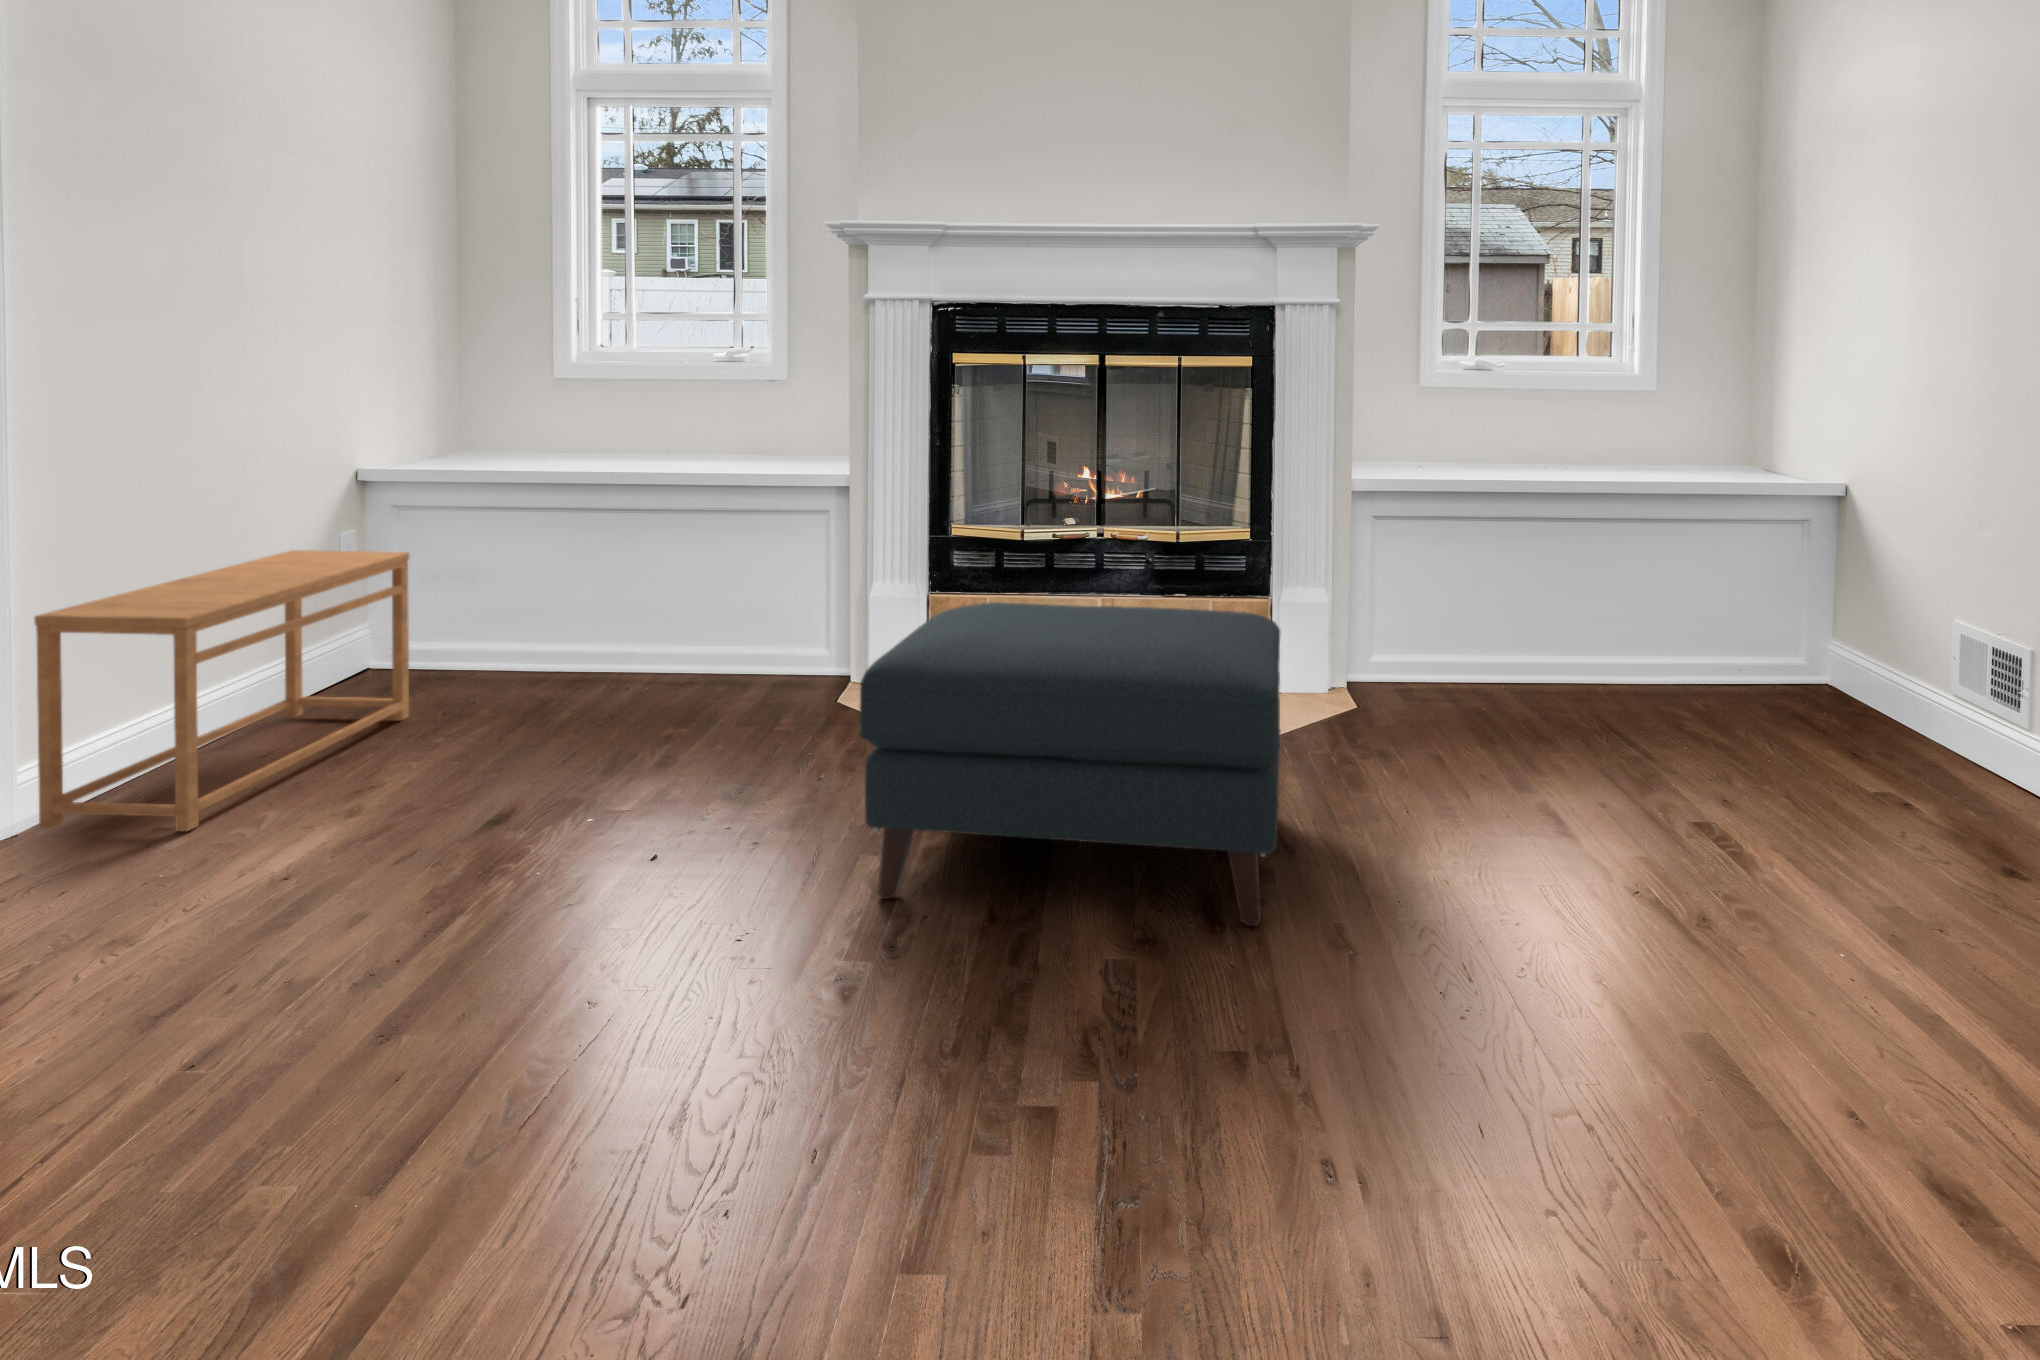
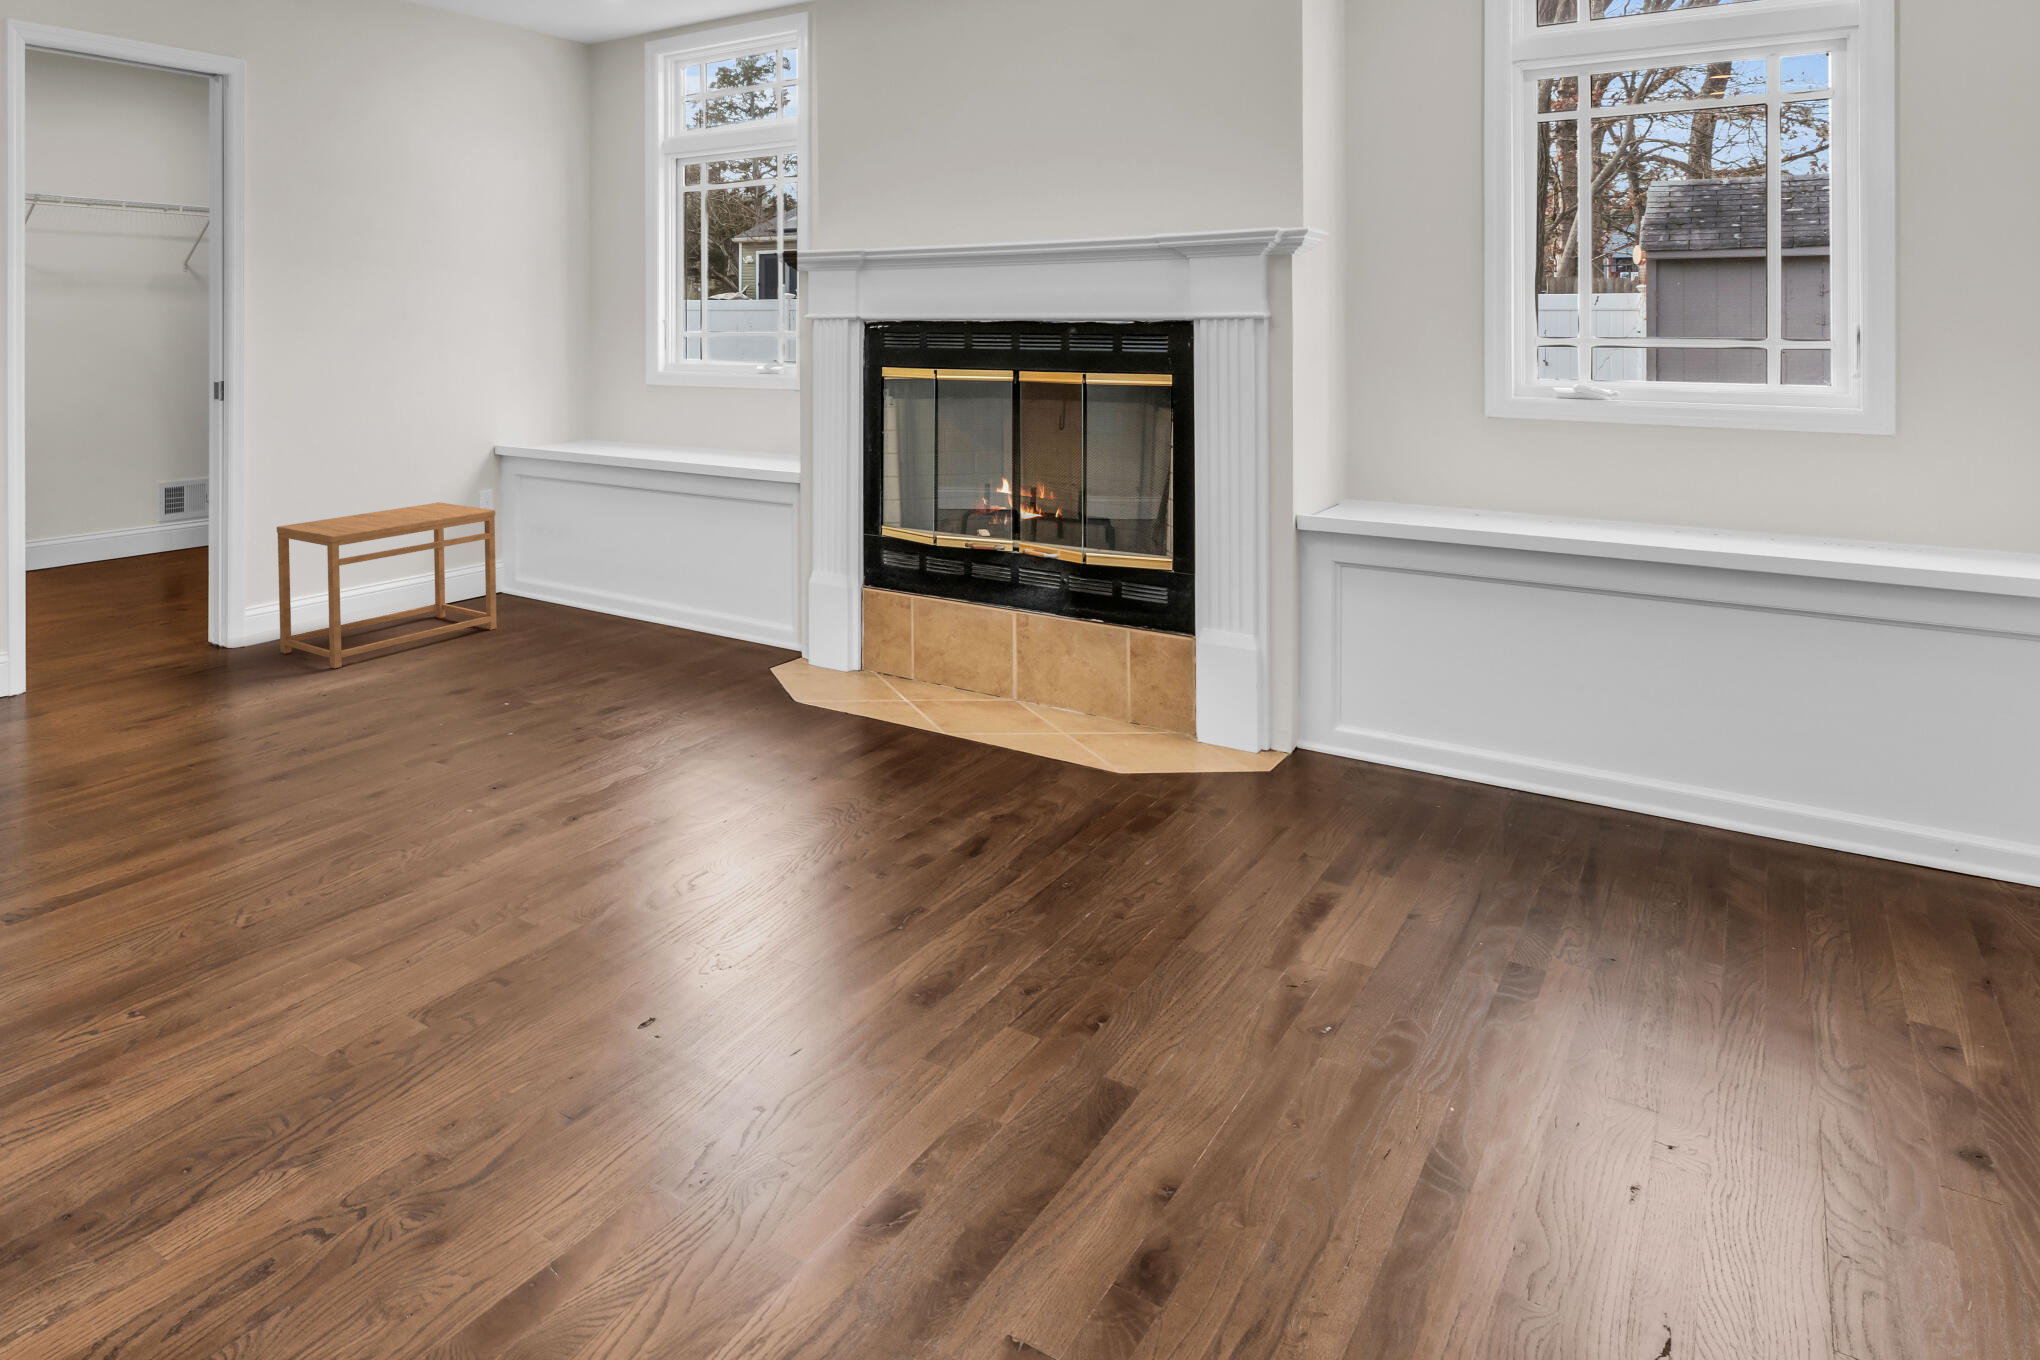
ottoman: present [859,602,1281,926] -> none [614,590,1024,886]

